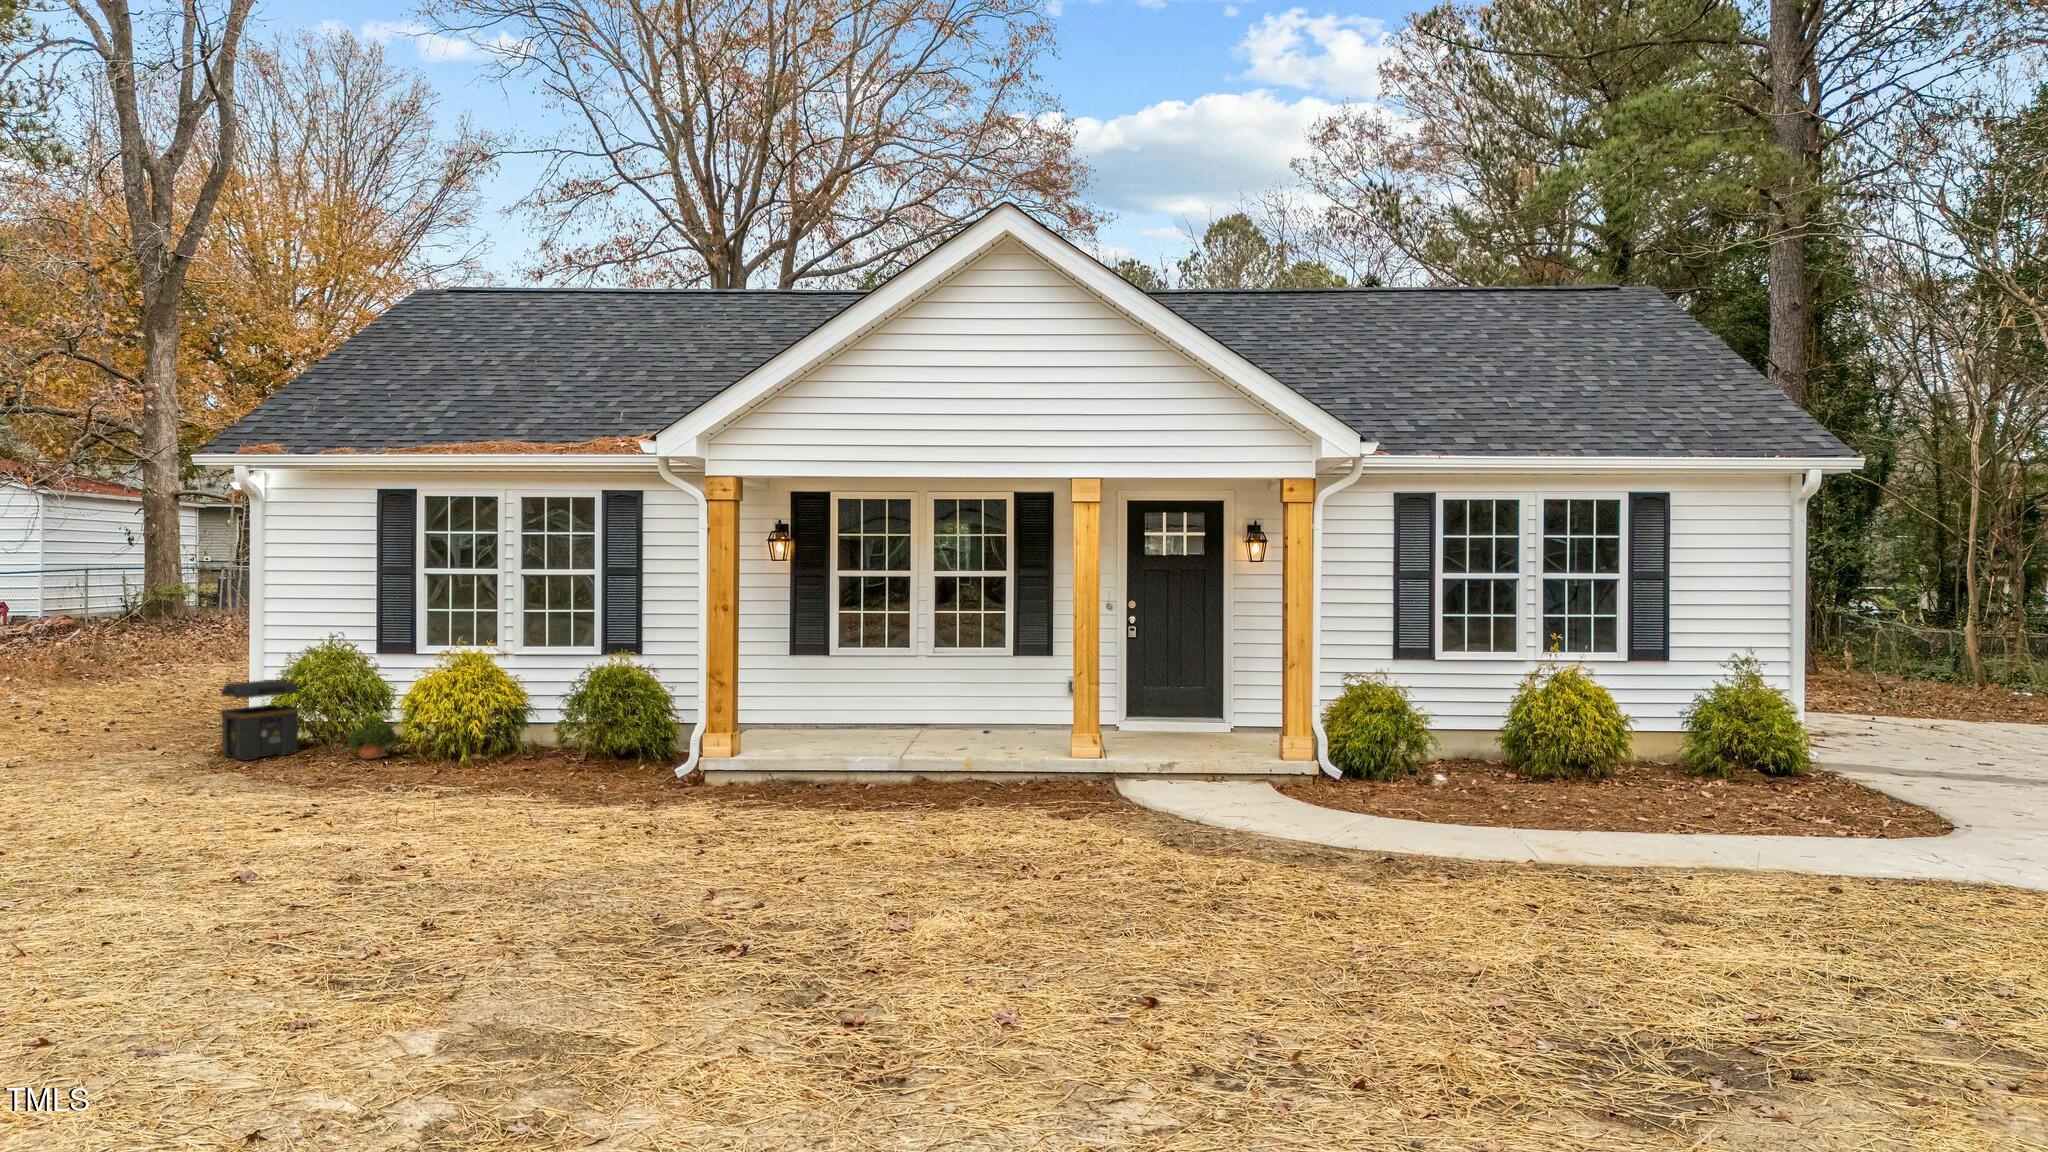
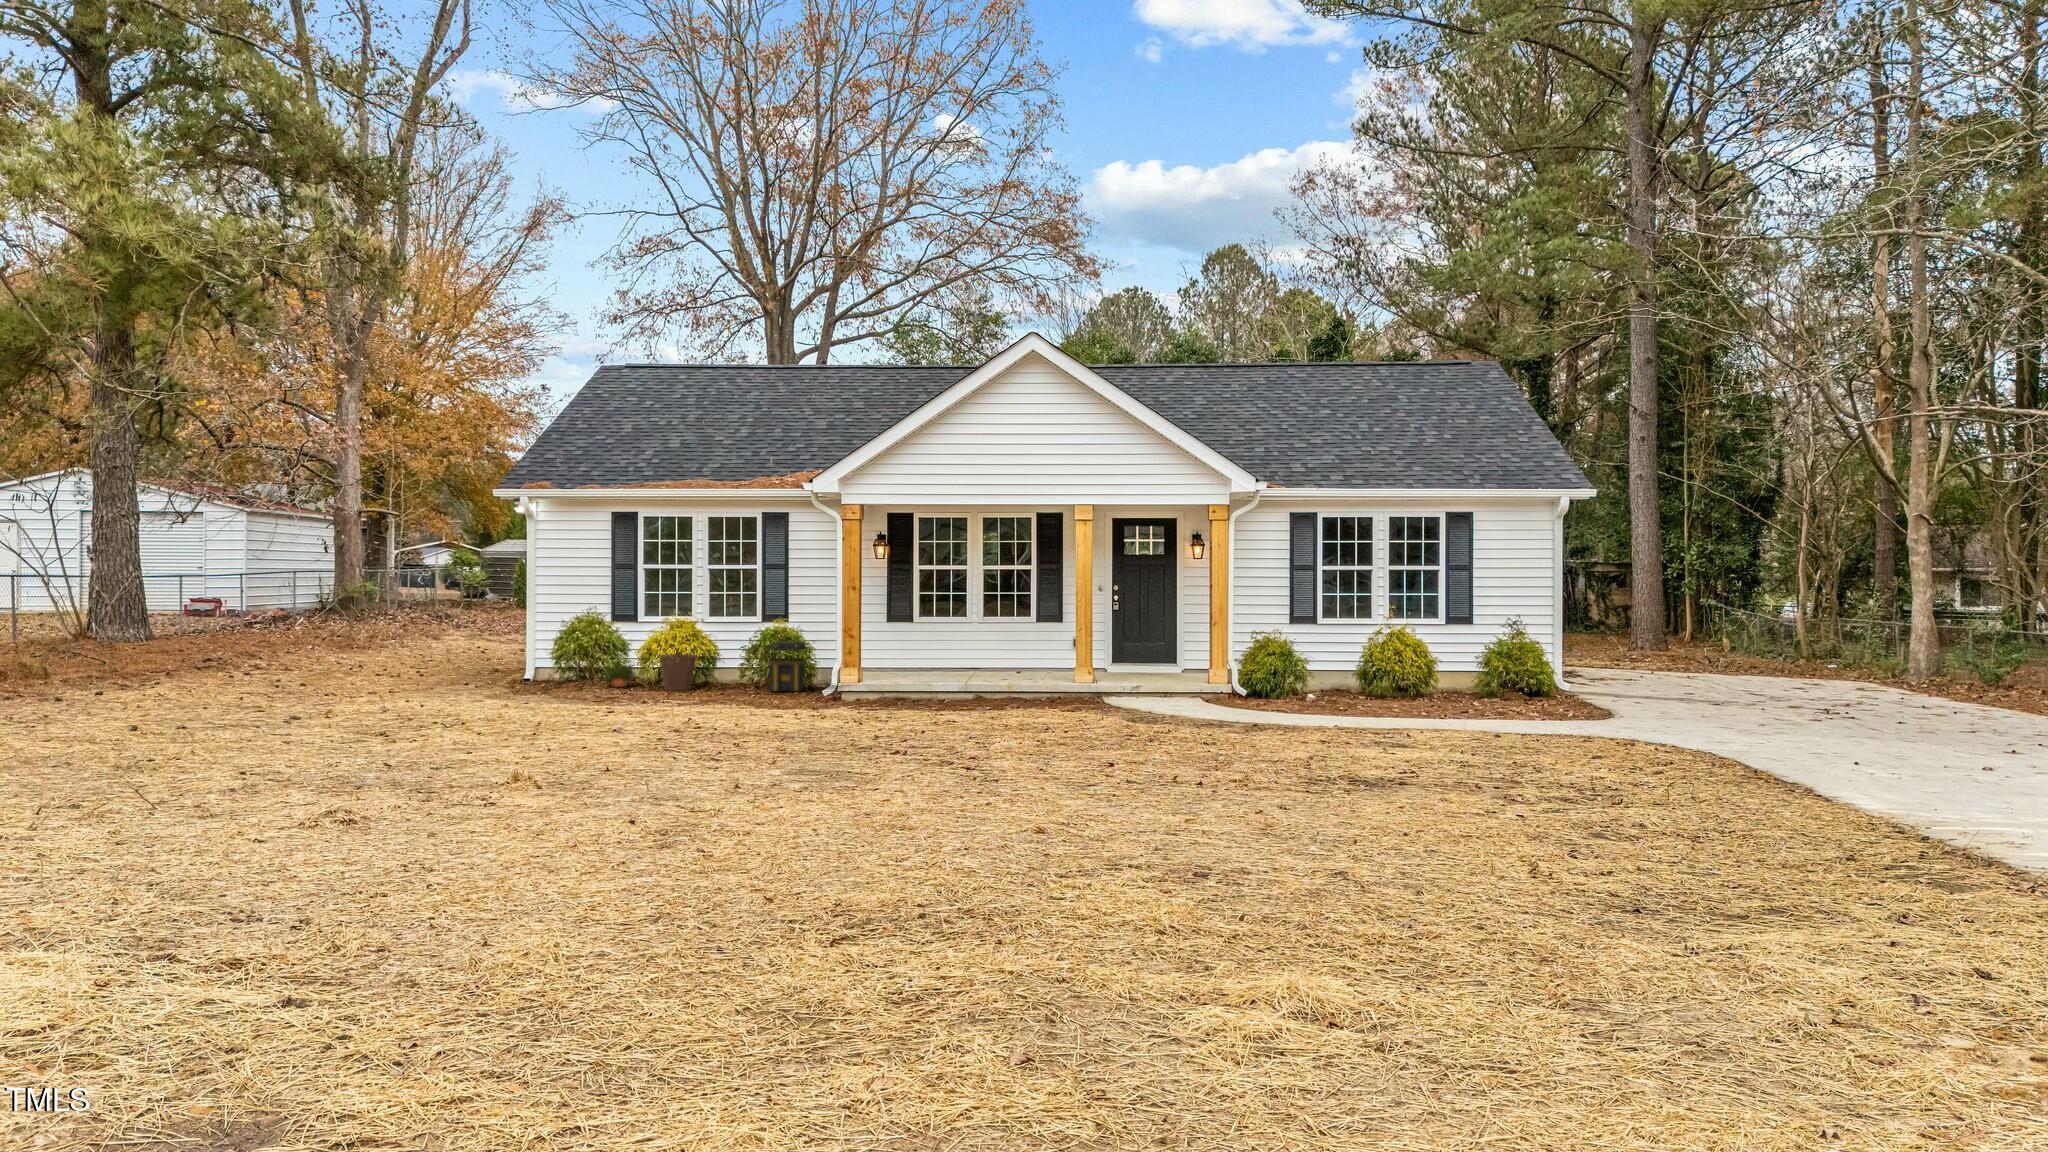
toolbox: present [221,680,299,760] -> present [768,641,806,692]
basket: none [423,707,488,769] -> present [660,654,697,691]

